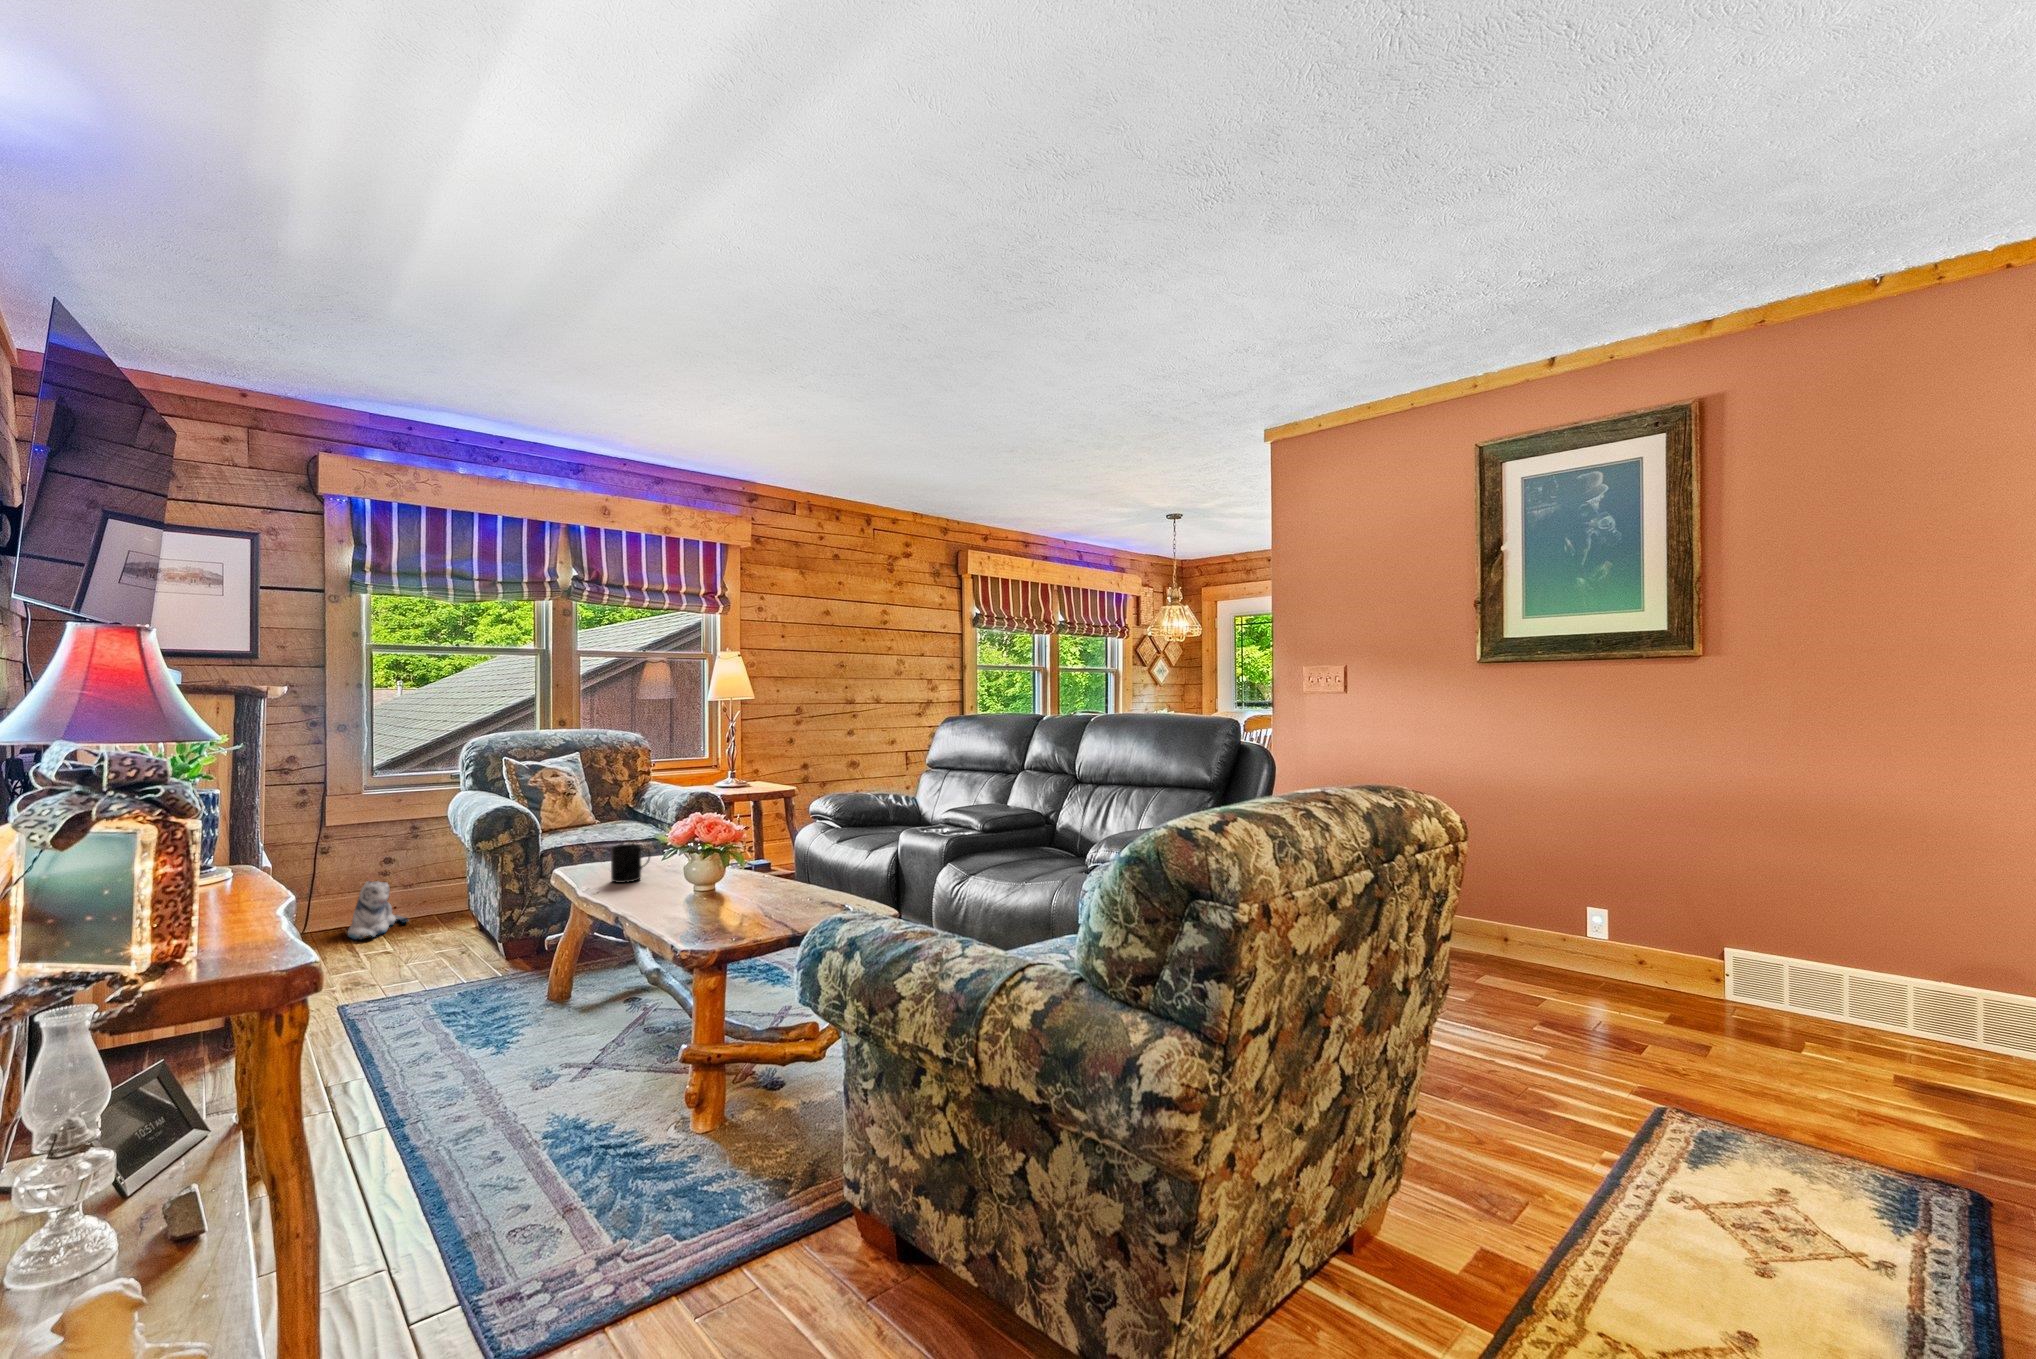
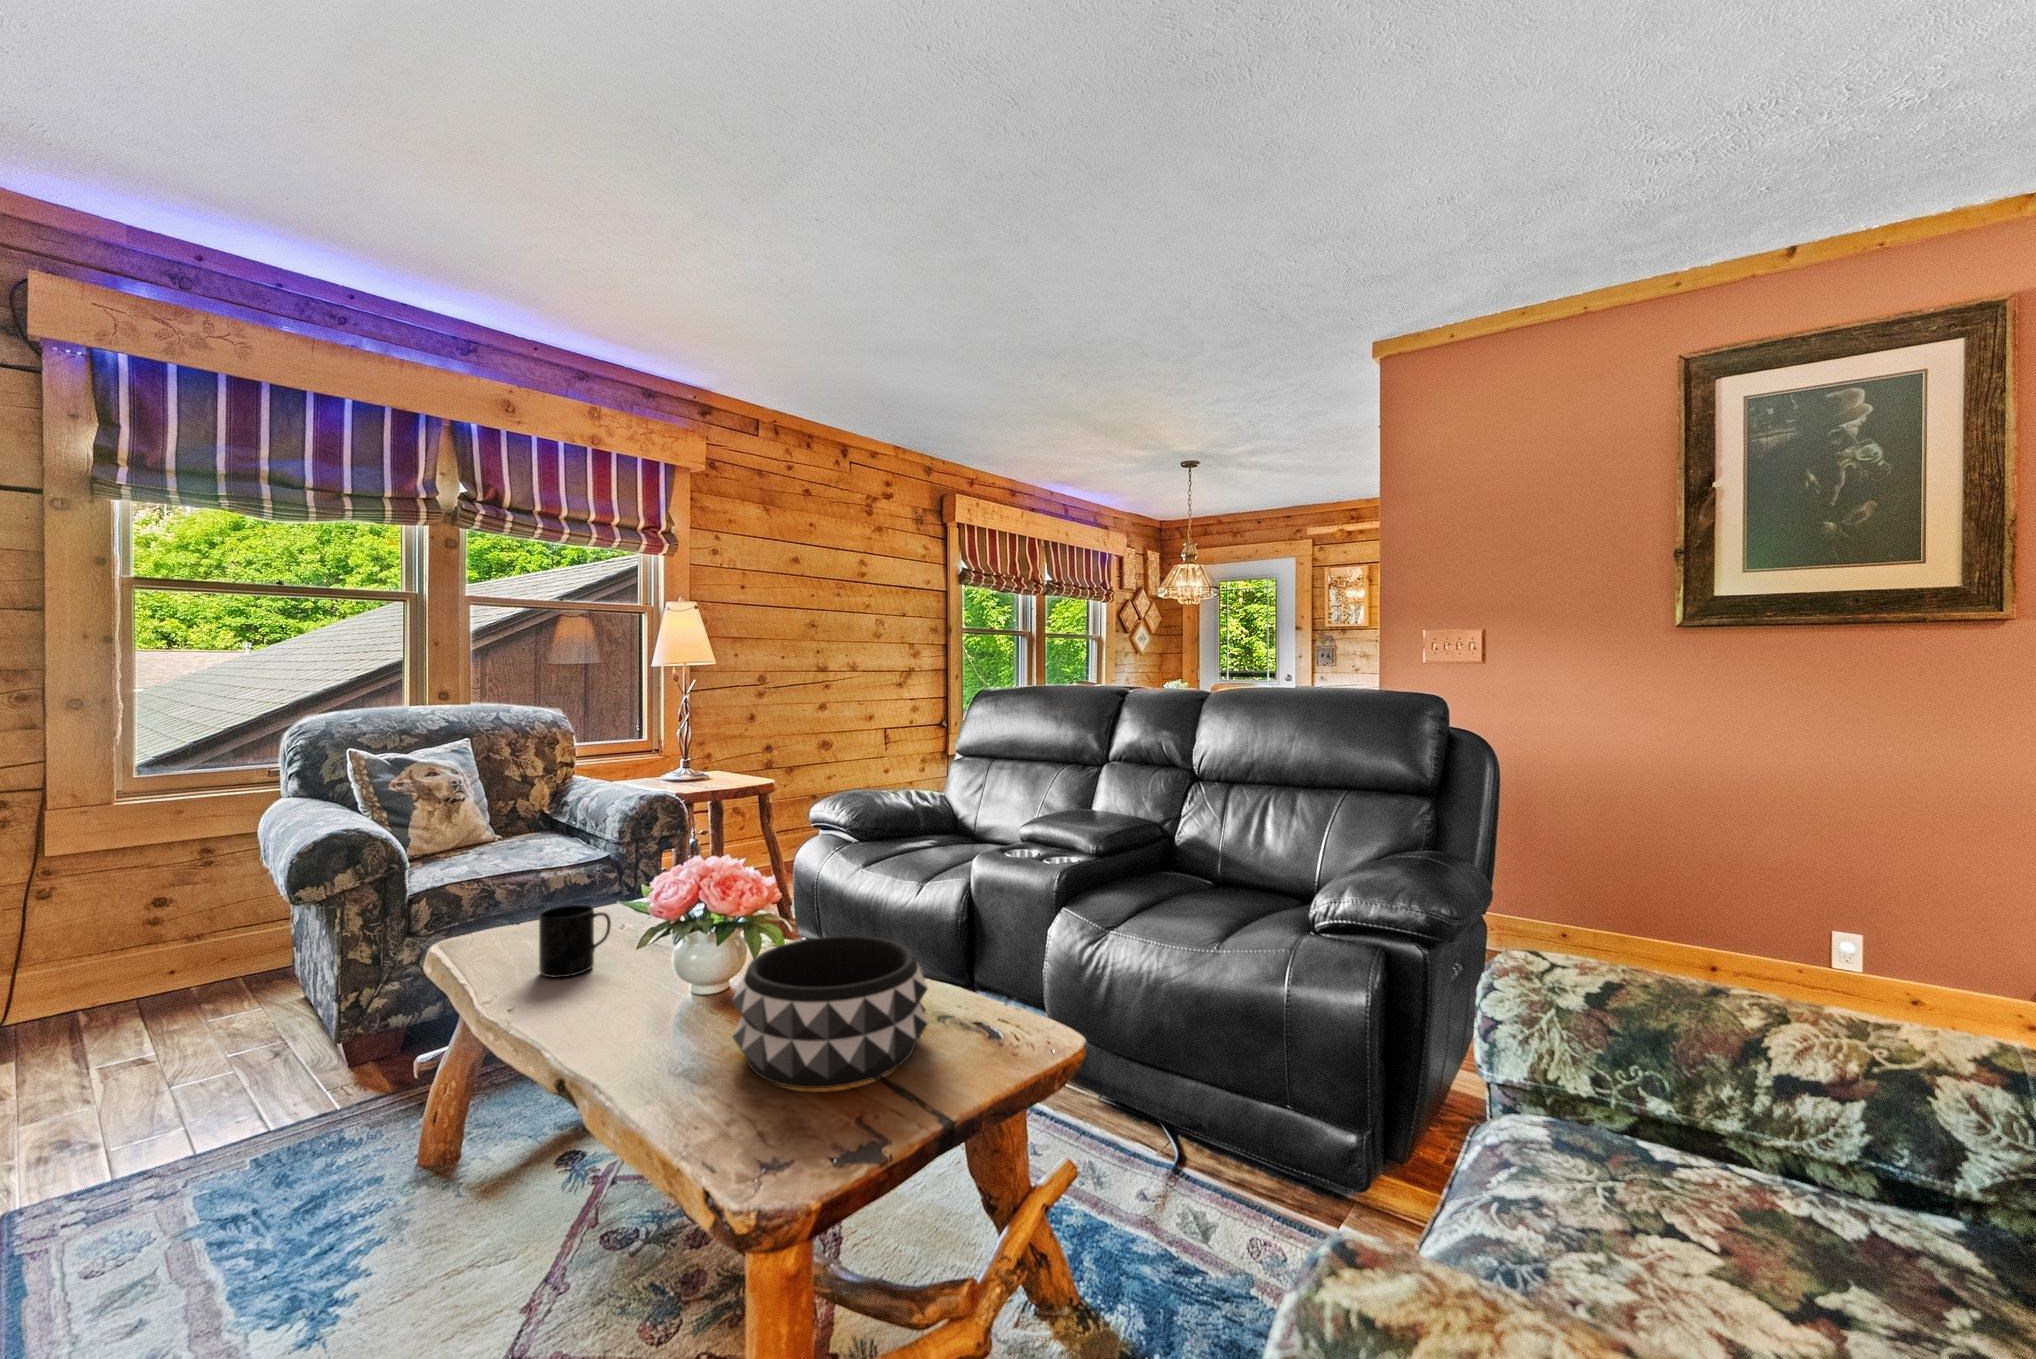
decorative bowl: none [698,854,803,920] -> present [732,936,928,1088]
plush toy: present [348,881,409,940] -> none [84,938,197,1036]

